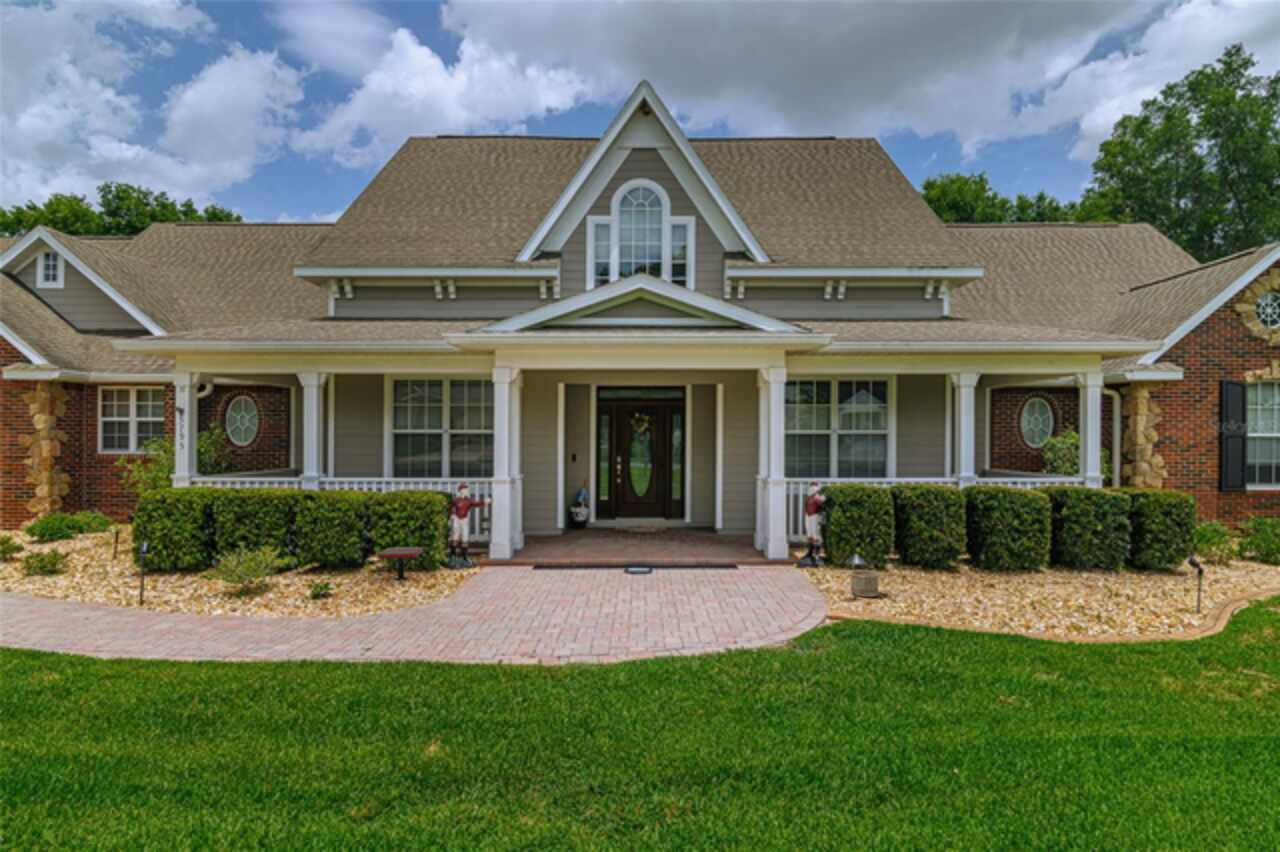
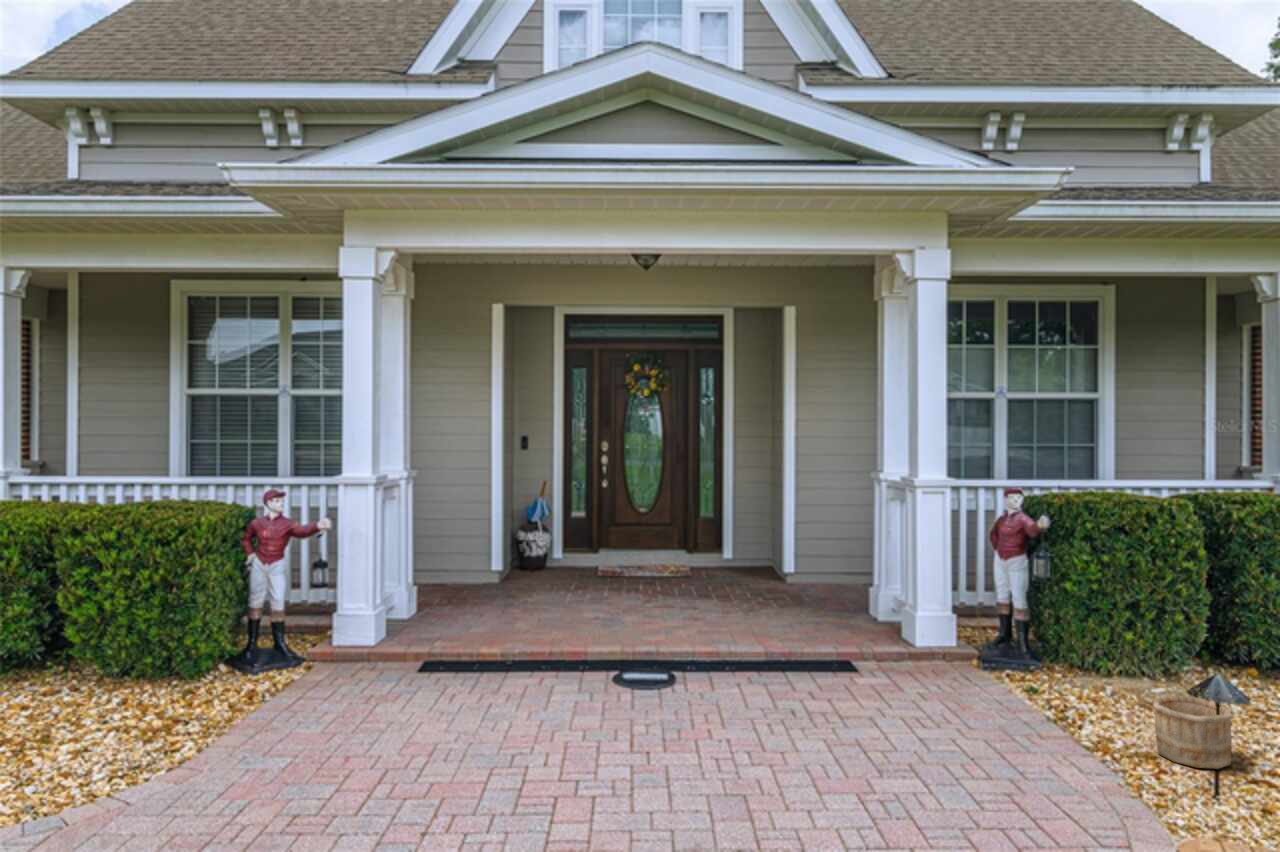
pedestal table: present [378,547,423,580] -> none [45,629,167,708]

